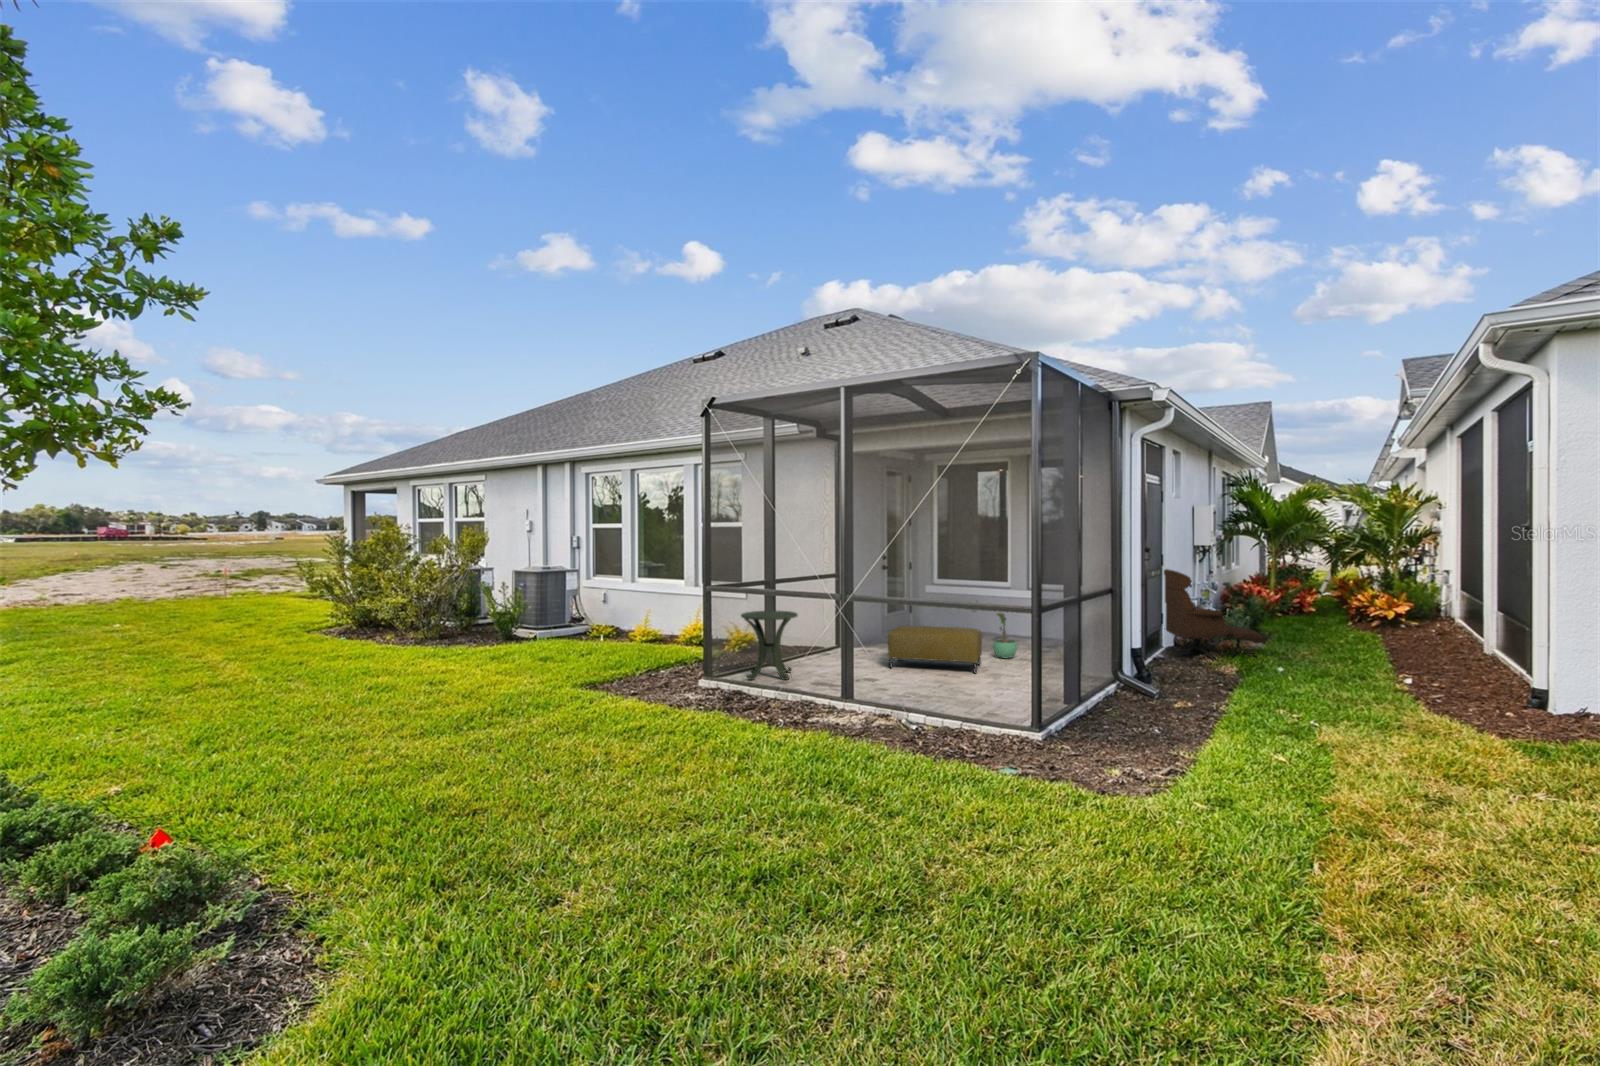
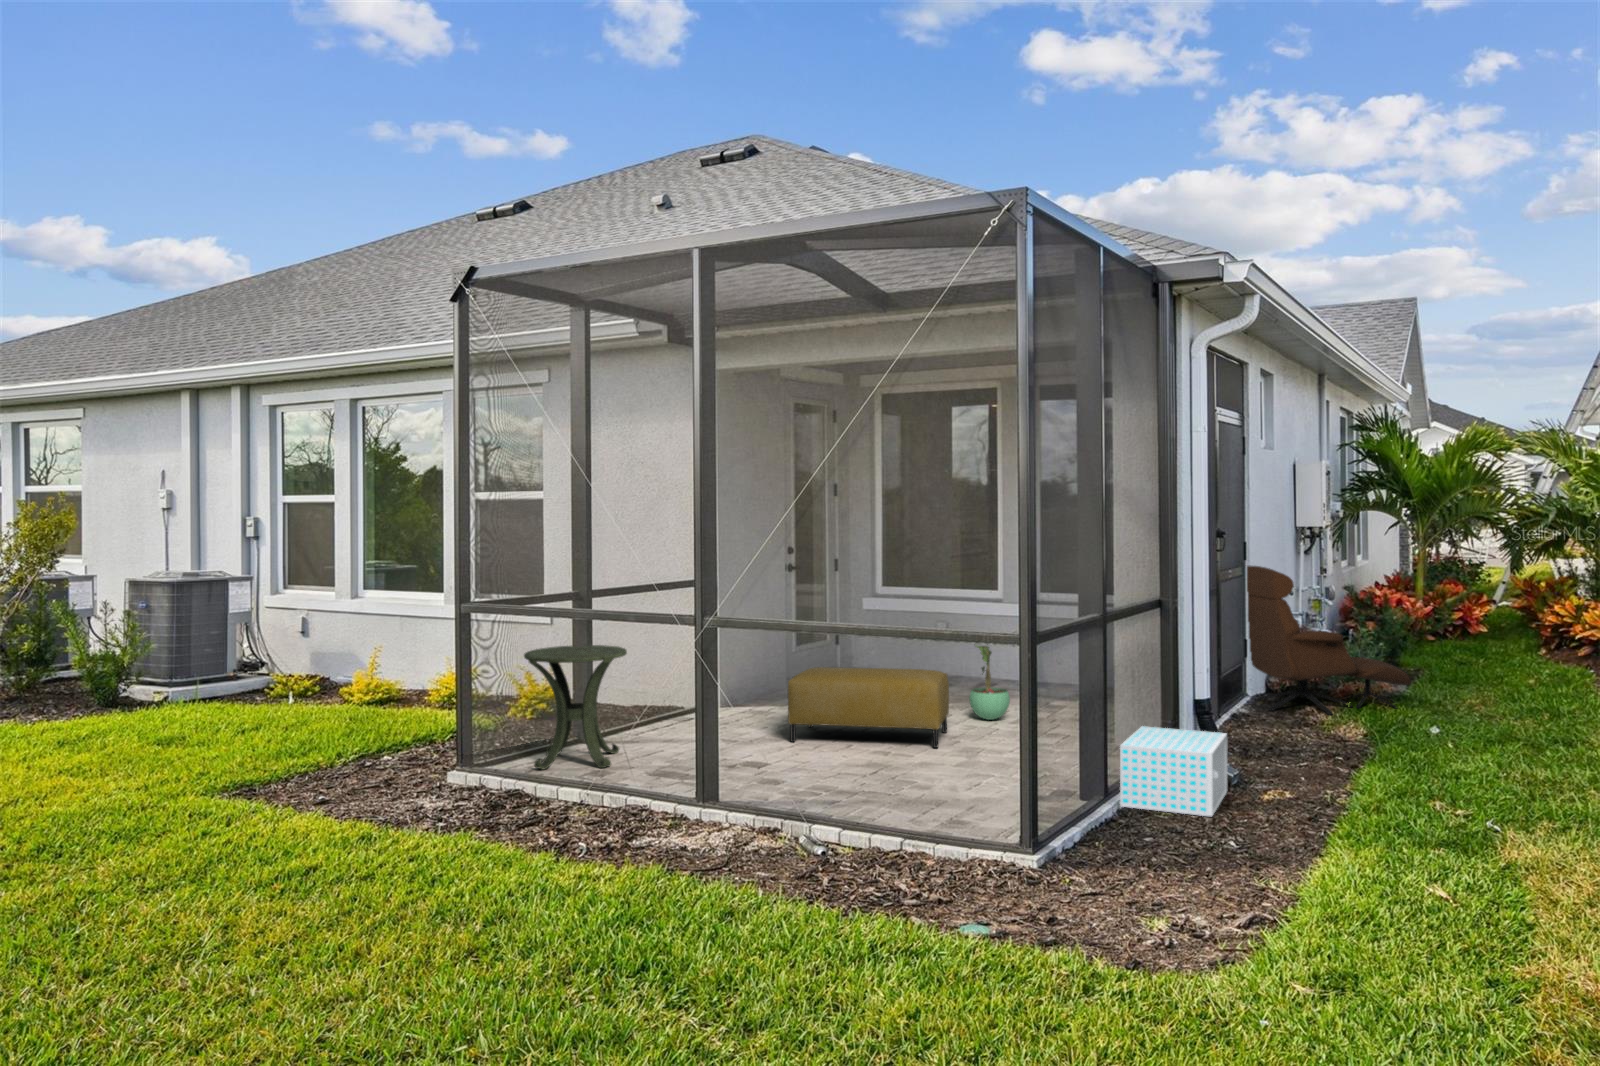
storage box: none [1088,663,1152,716] -> present [1120,726,1227,817]

